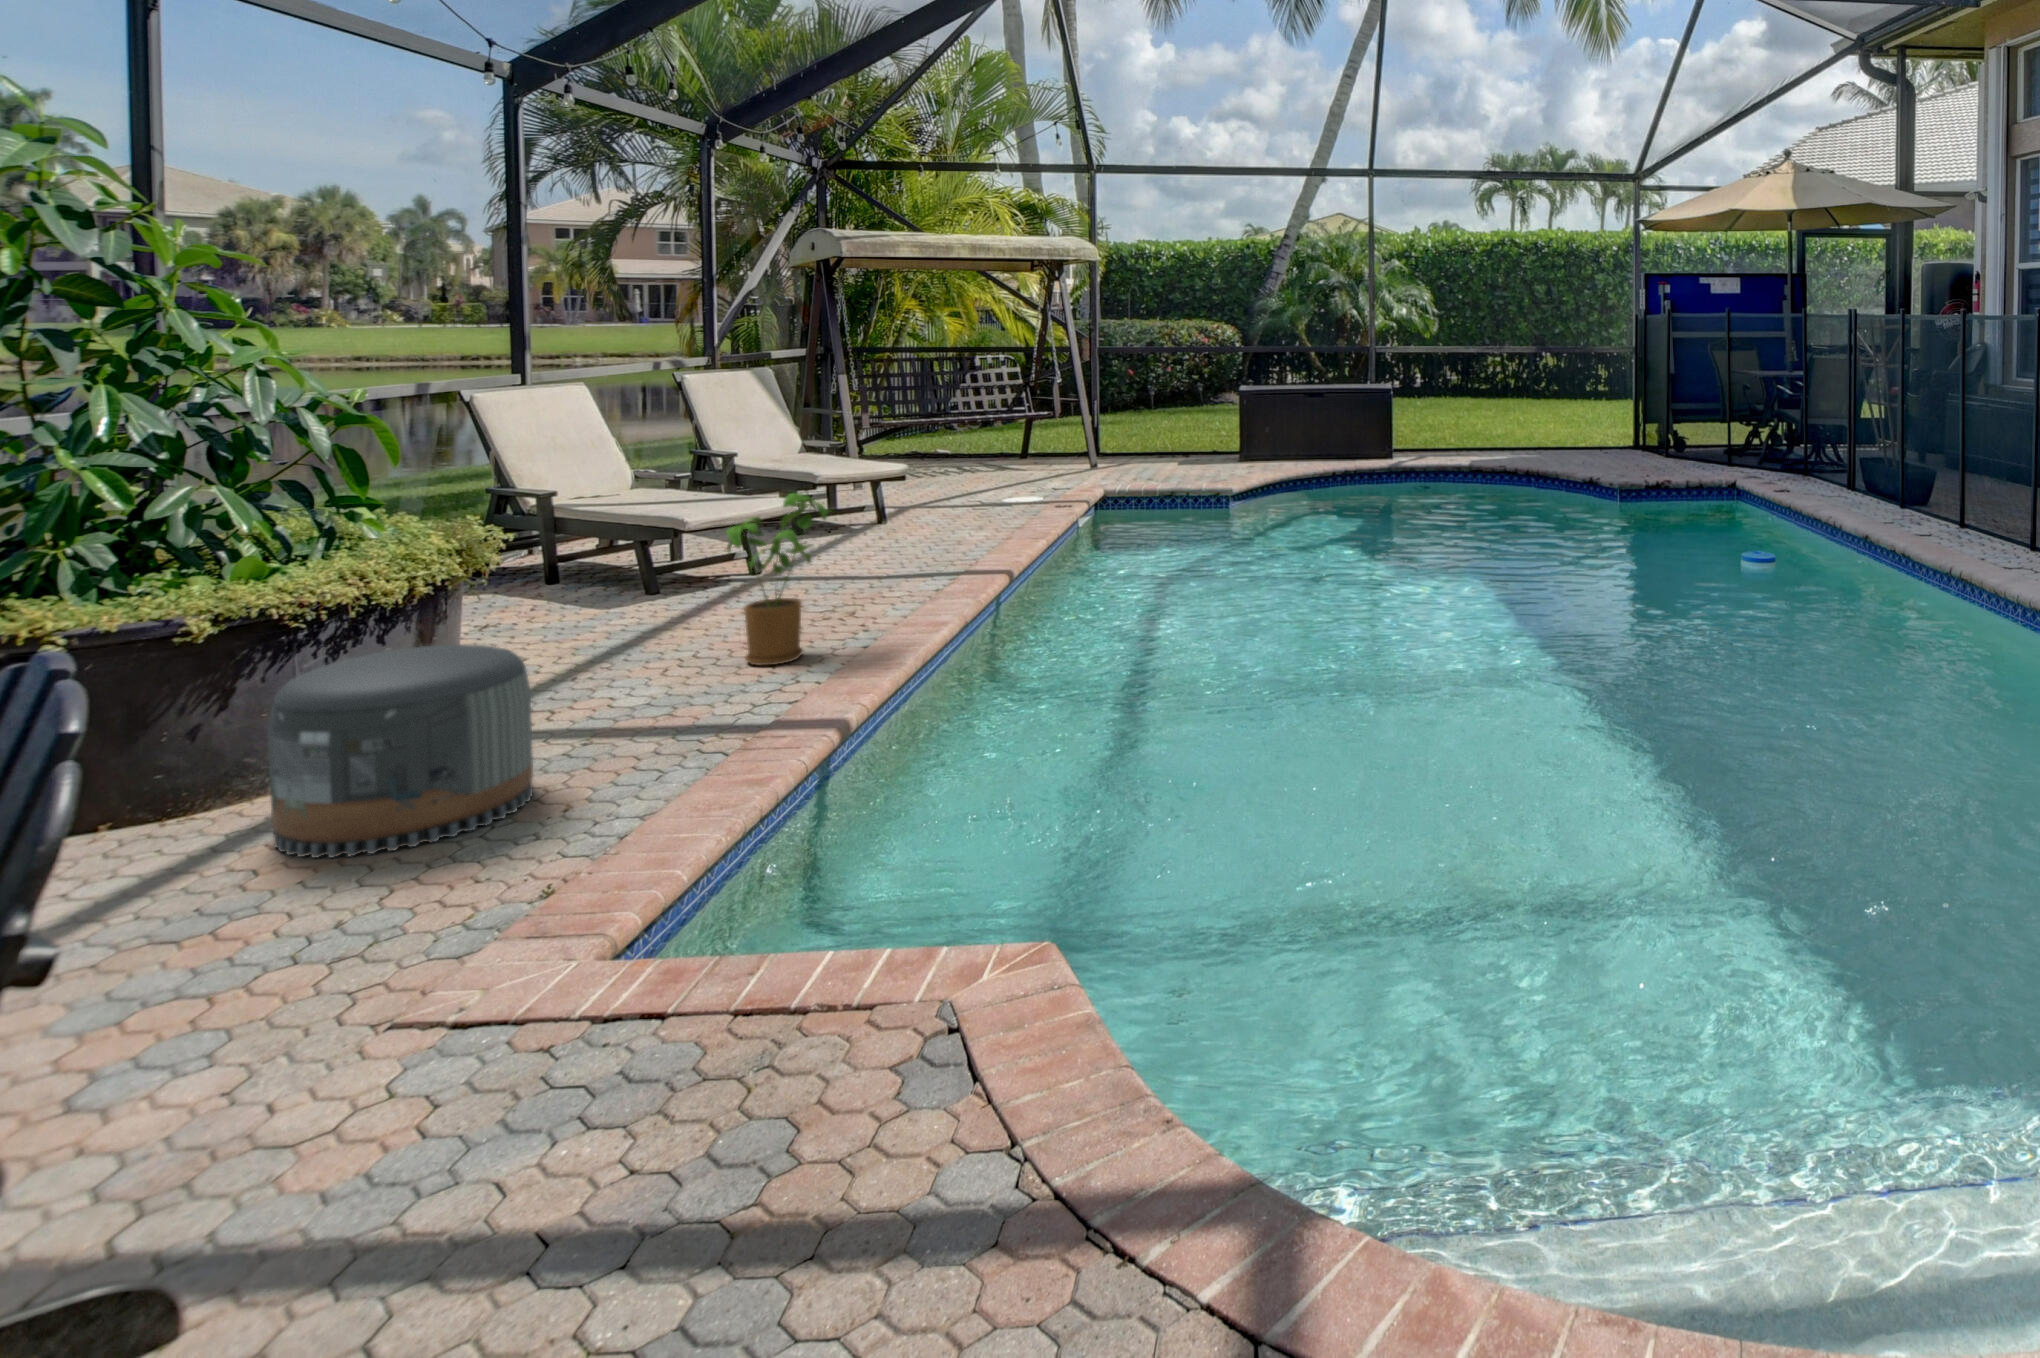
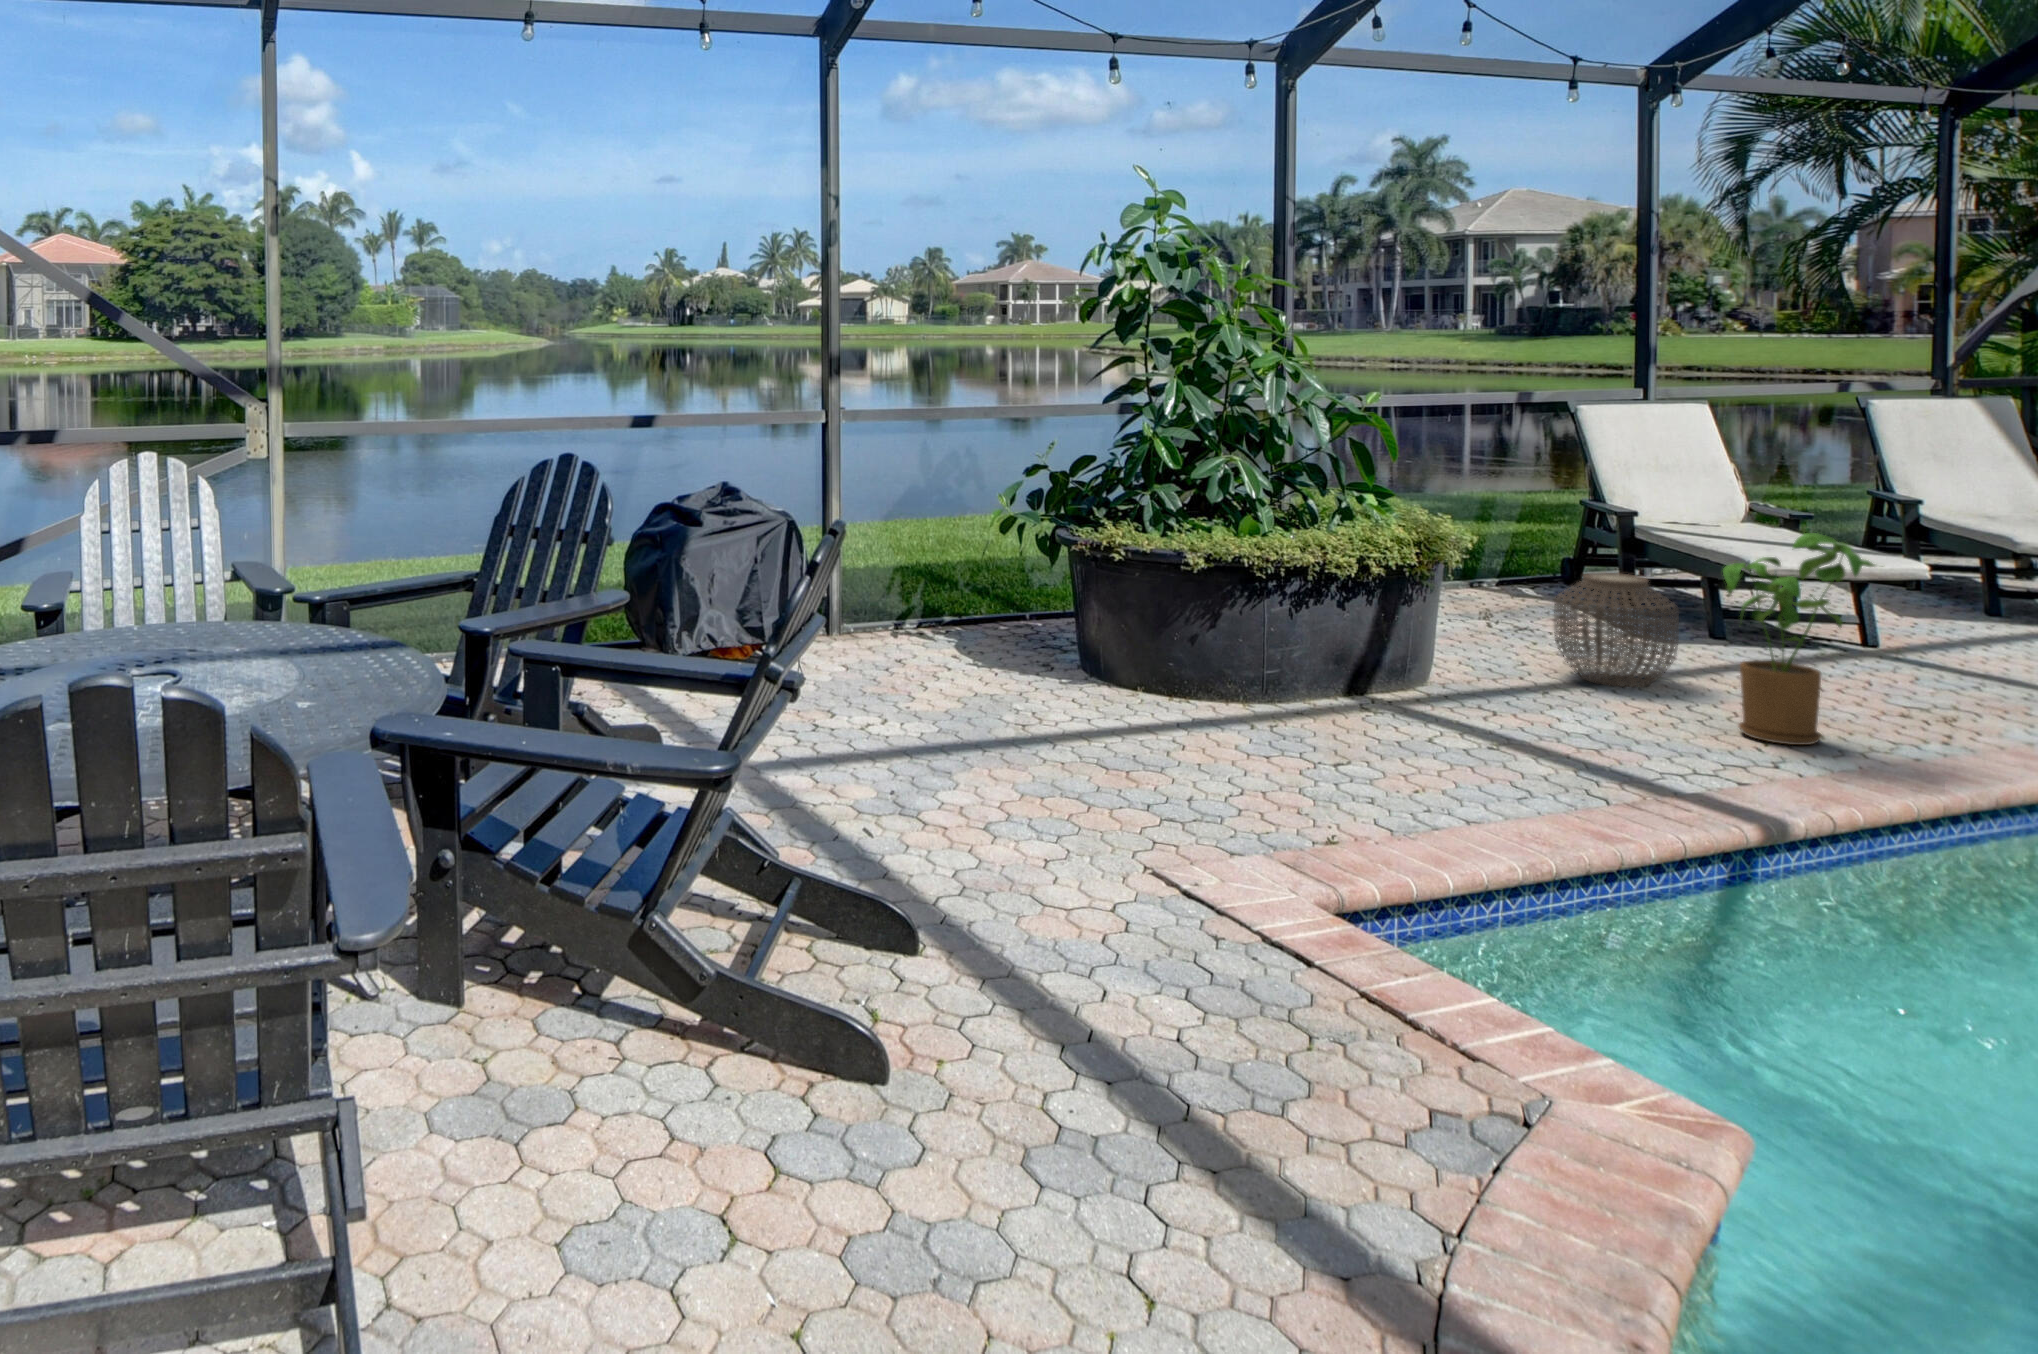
woven basket: none [556,552,666,656] -> present [1554,573,1679,687]
pouf: present [268,644,533,858] -> none [1209,603,1410,780]

